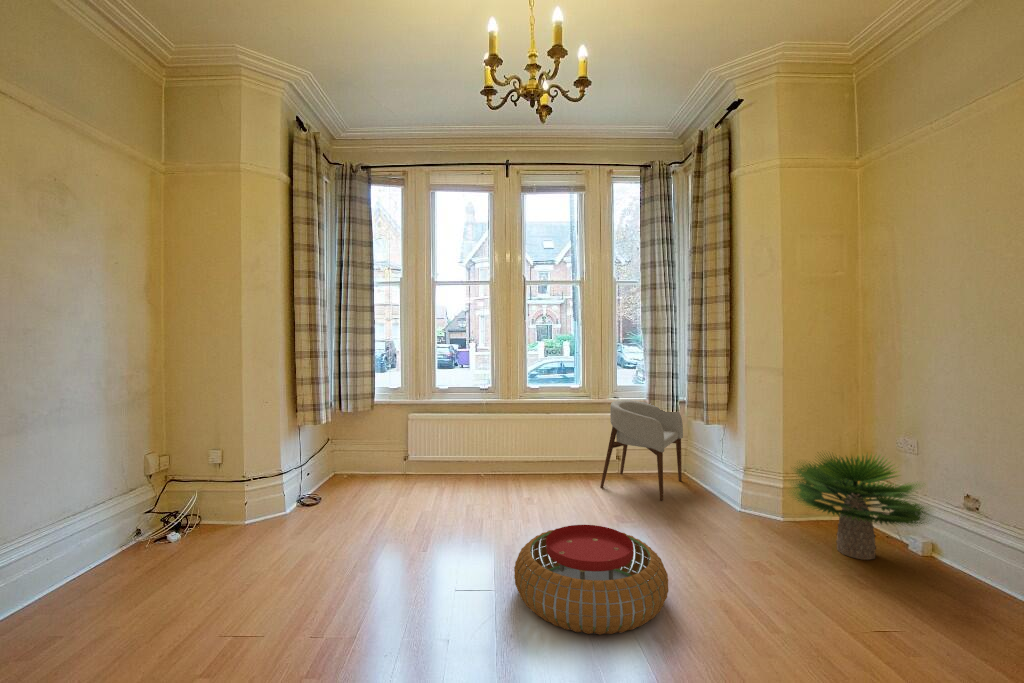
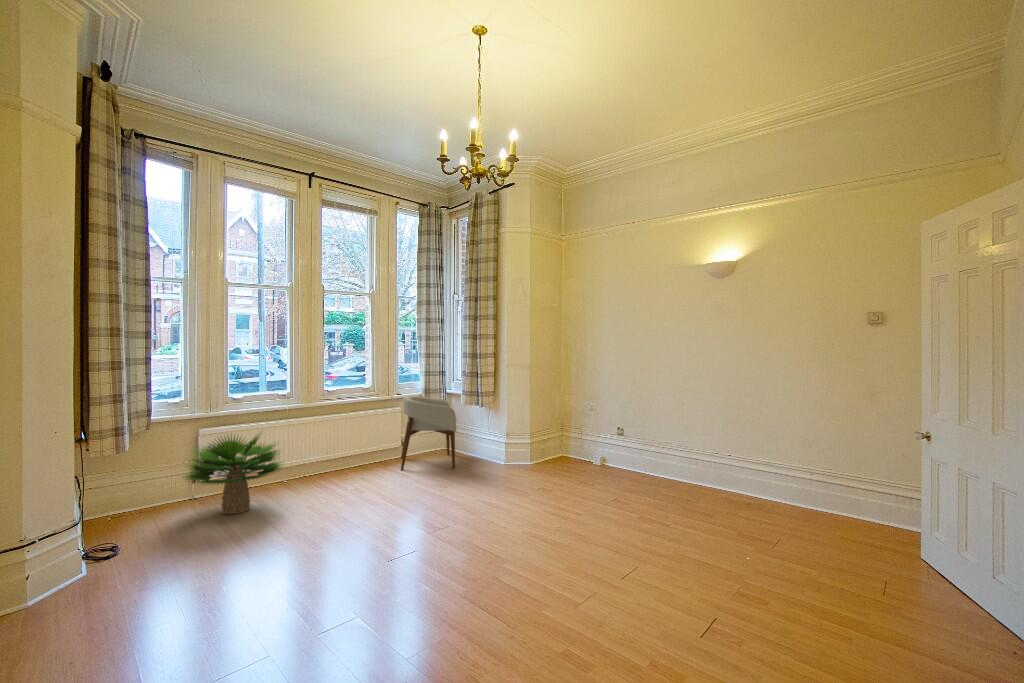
potted plant: present [793,455,929,560] -> present [184,435,281,514]
pouf: present [514,525,668,635] -> none [434,480,539,544]

